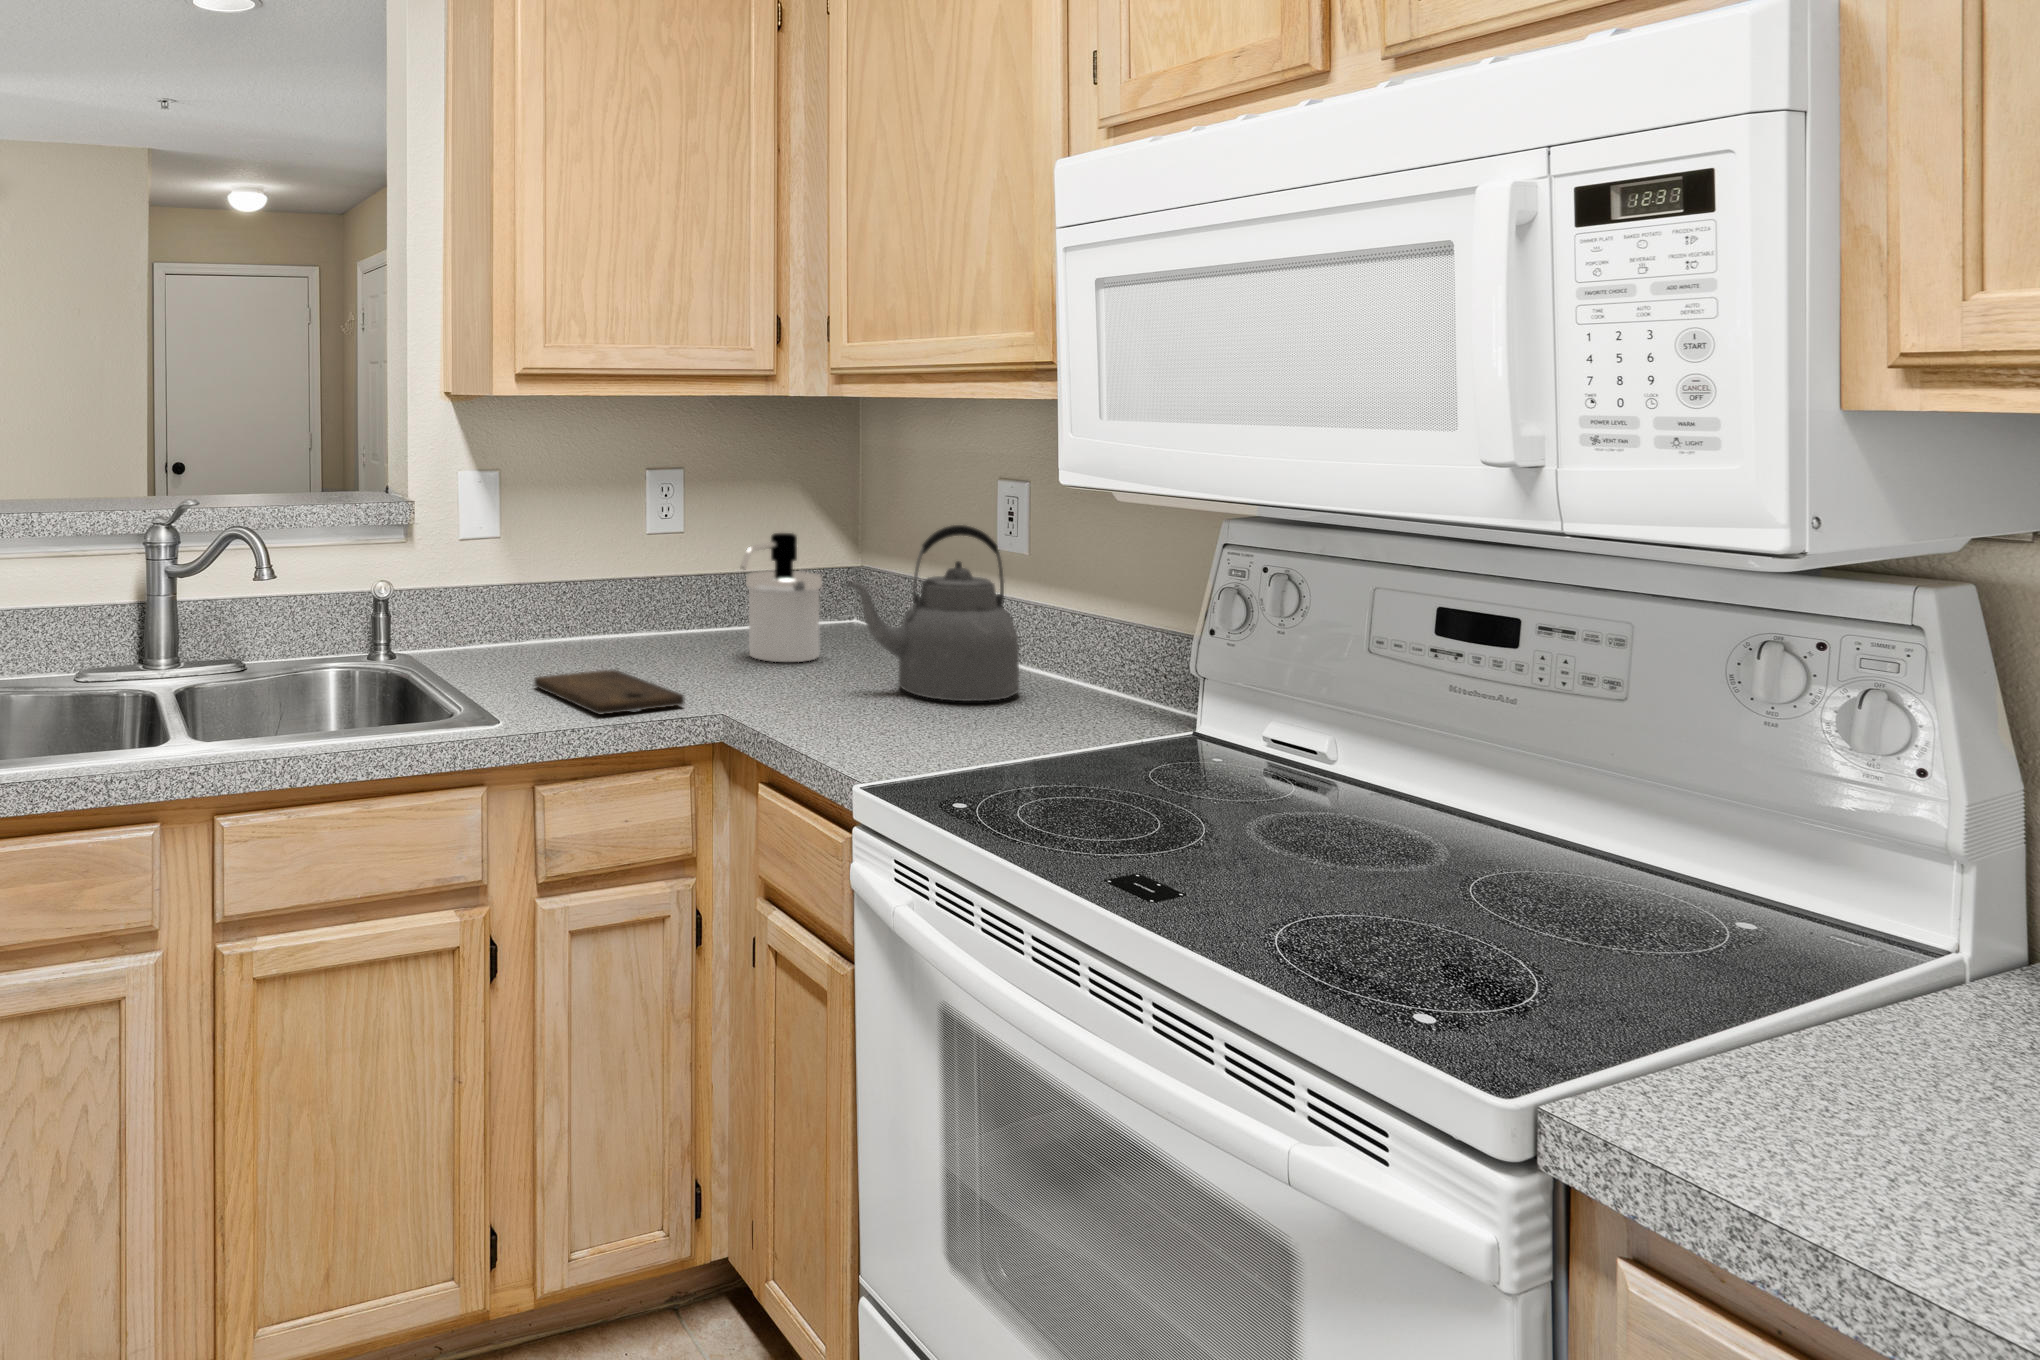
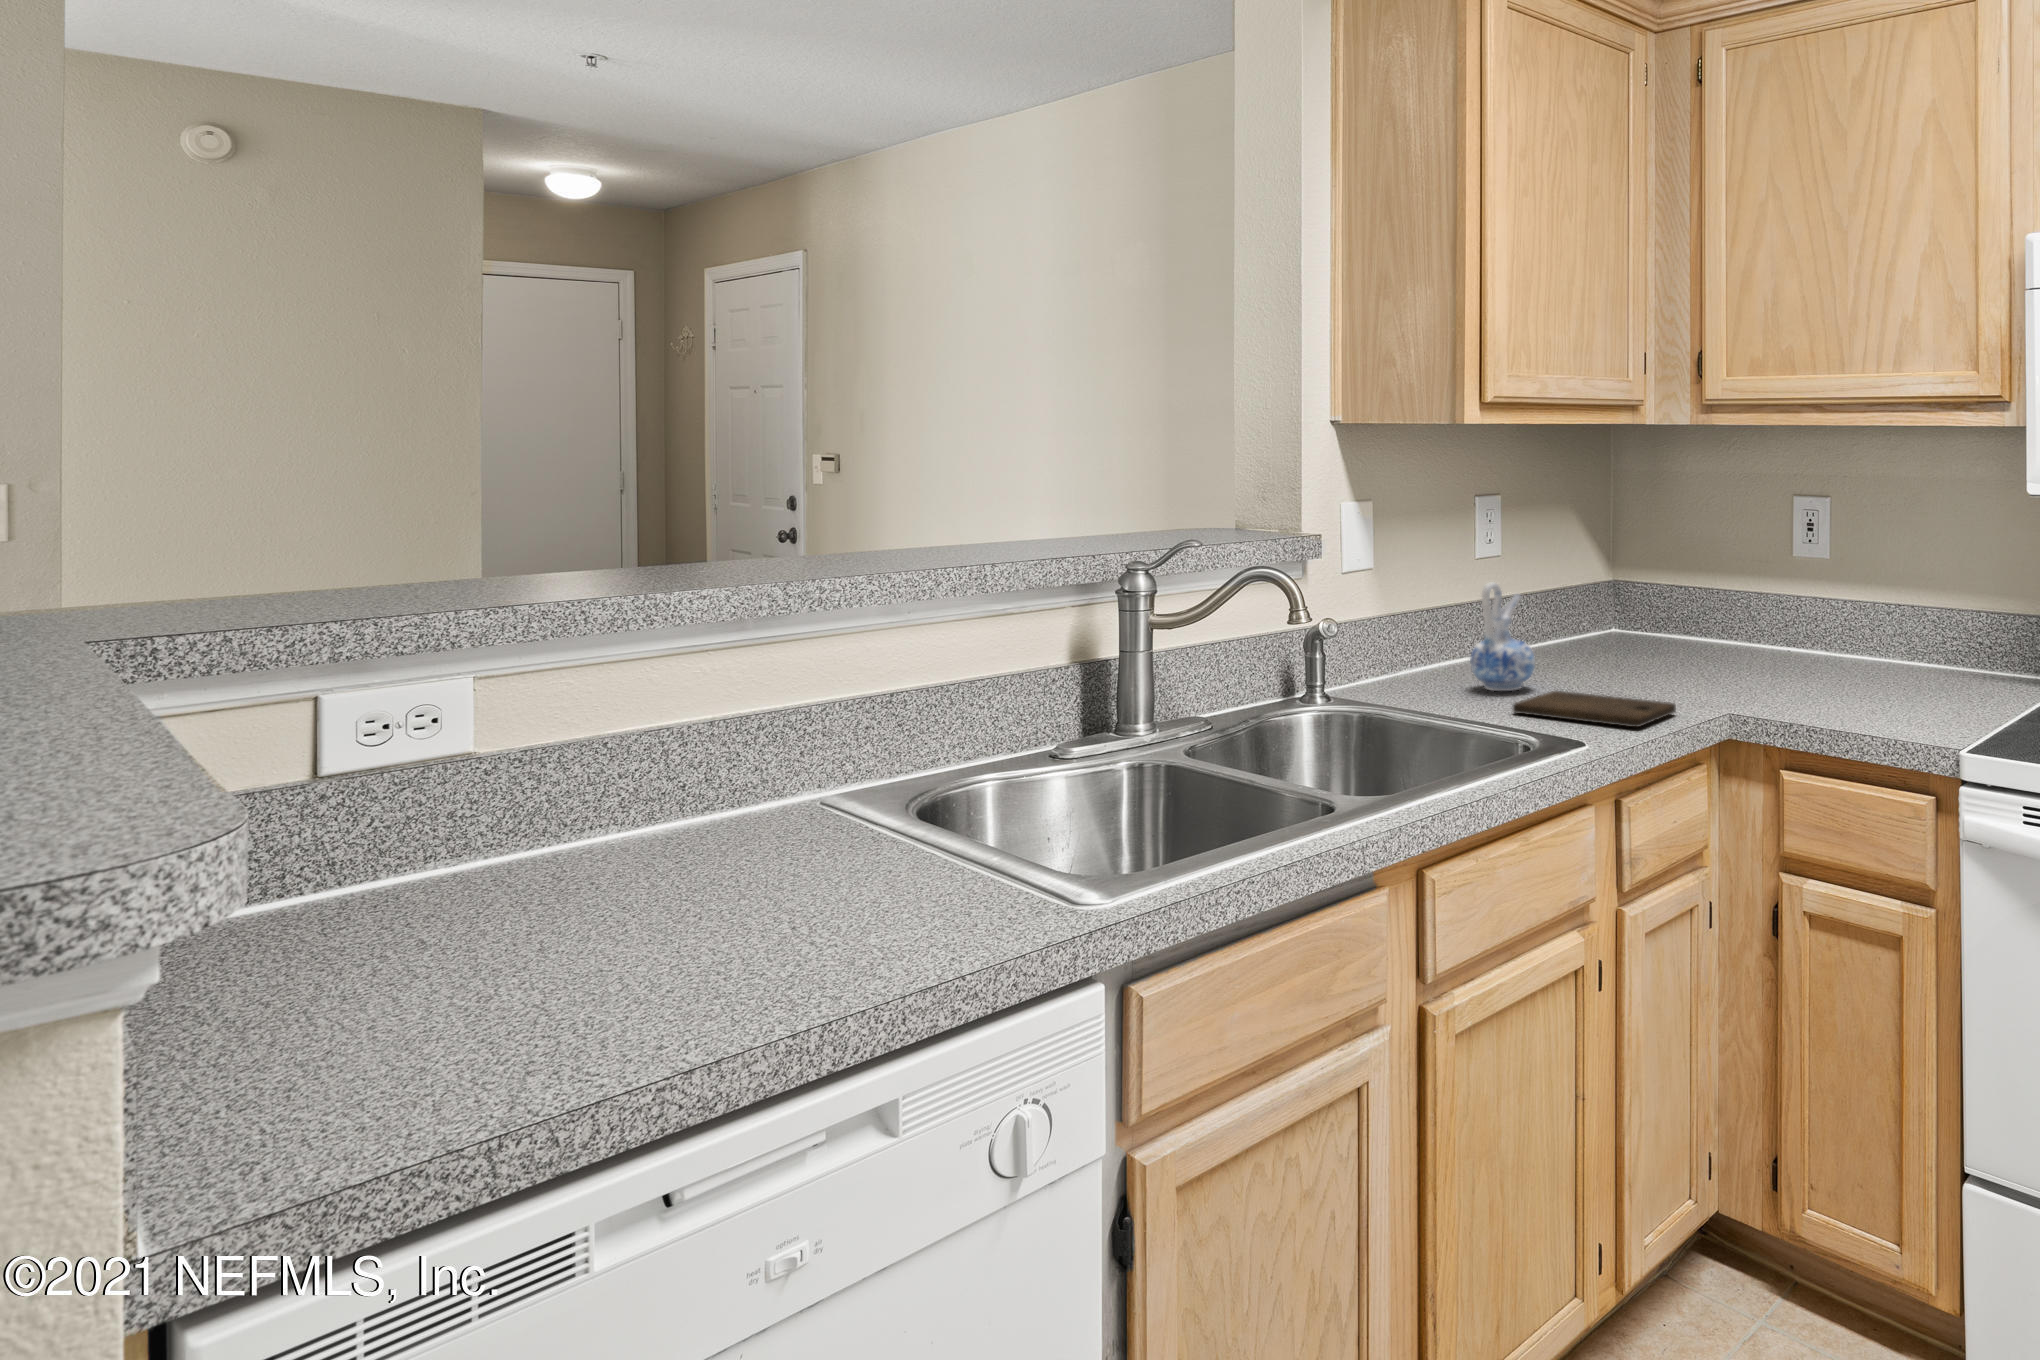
kettle: present [844,525,1020,701] -> none [1747,541,1875,687]
soap dispenser: present [741,533,822,662] -> none [1594,558,1661,673]
ceramic pitcher: none [565,551,632,666] -> present [1470,582,1535,691]

